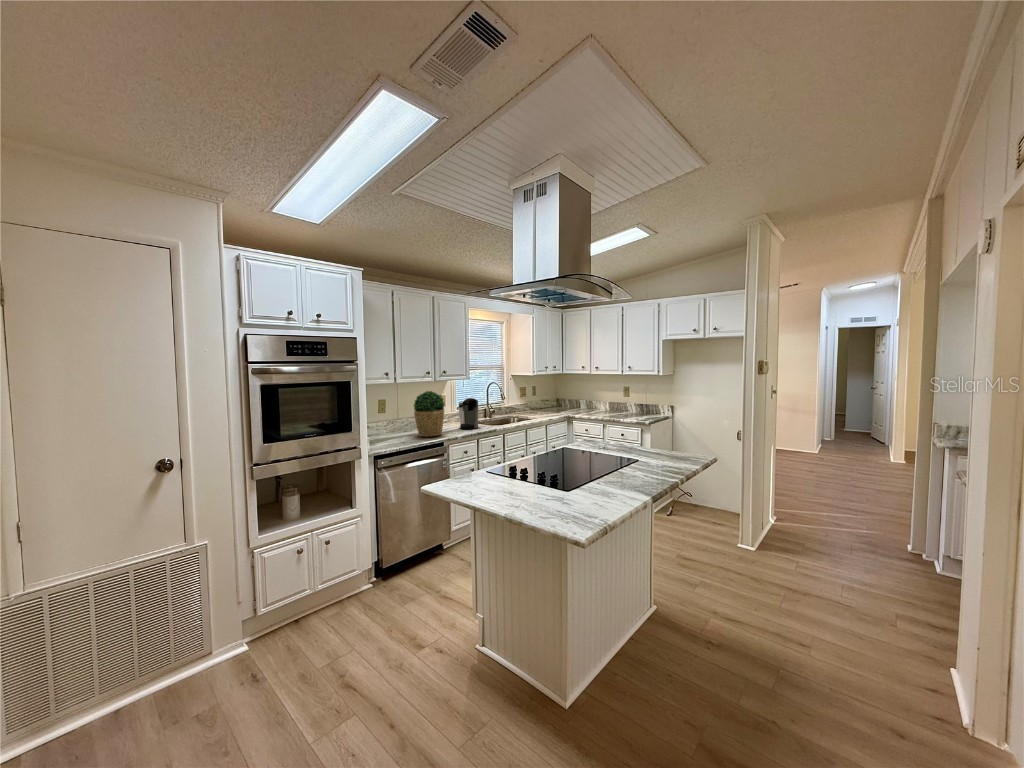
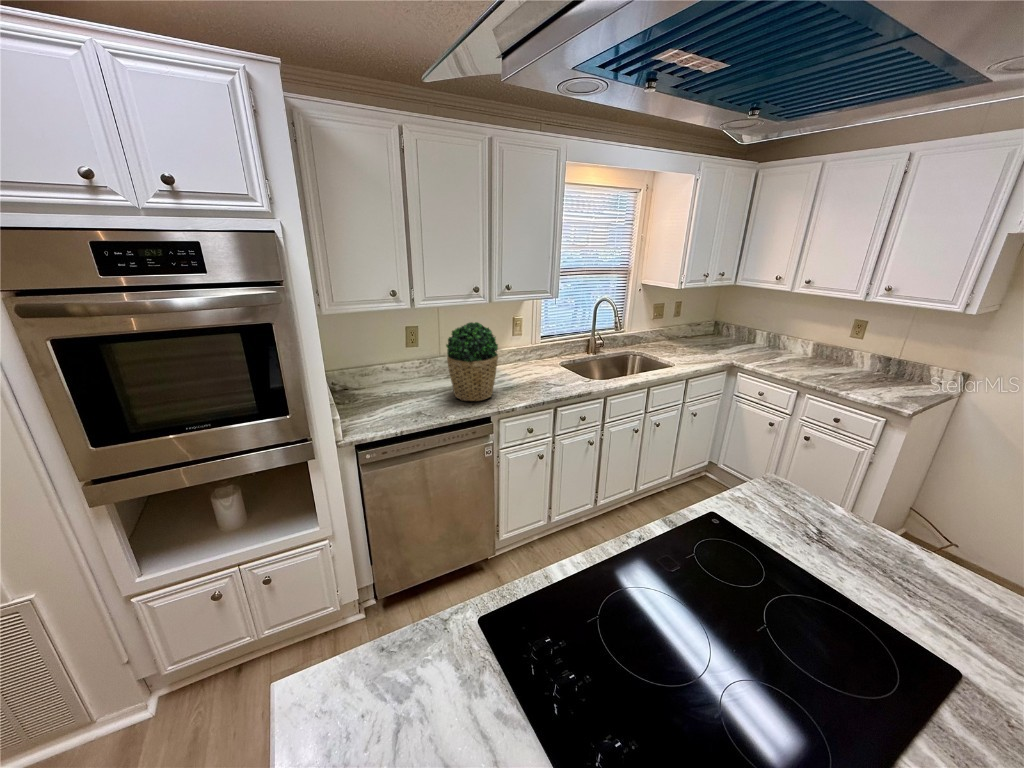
coffee maker: present [459,398,478,429] -> none [531,332,564,386]

